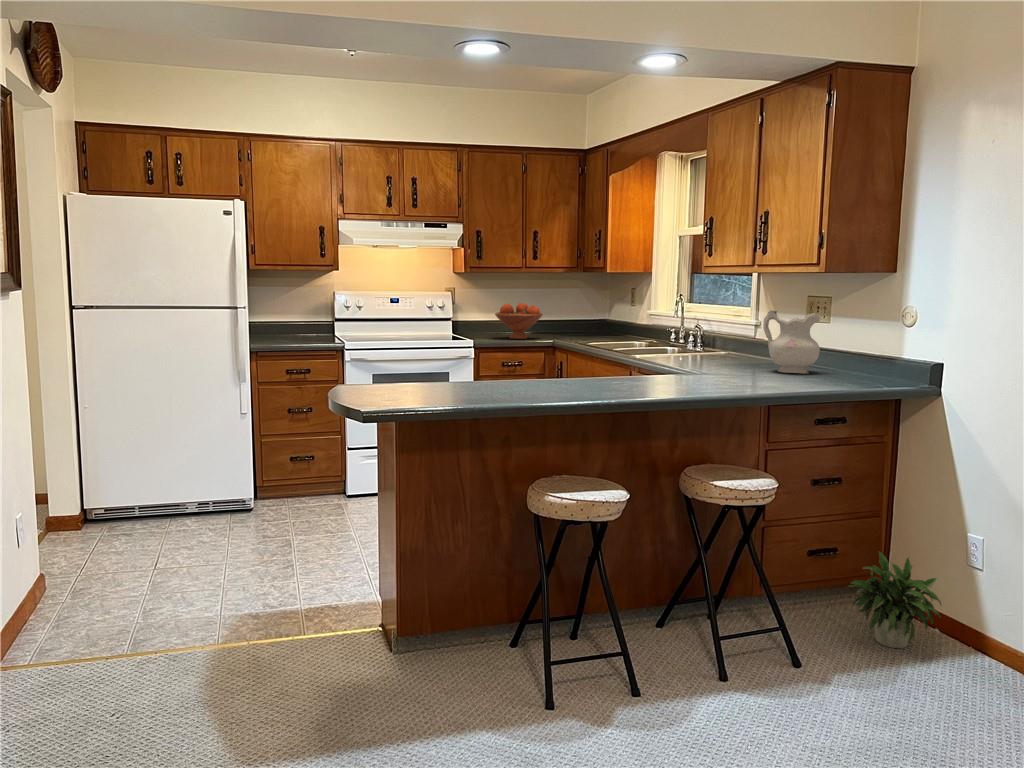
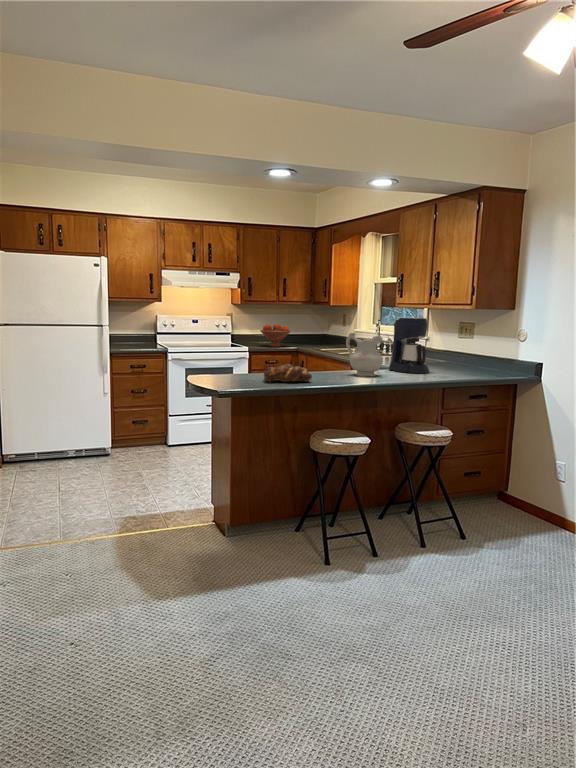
coffee maker: none [678,287,747,381] -> present [388,318,430,373]
ceramic pitcher: present [763,310,820,374] -> present [346,333,383,376]
bread loaf: none [450,365,531,395] -> present [264,364,312,382]
potted plant: present [848,551,941,648] -> none [487,472,540,527]

